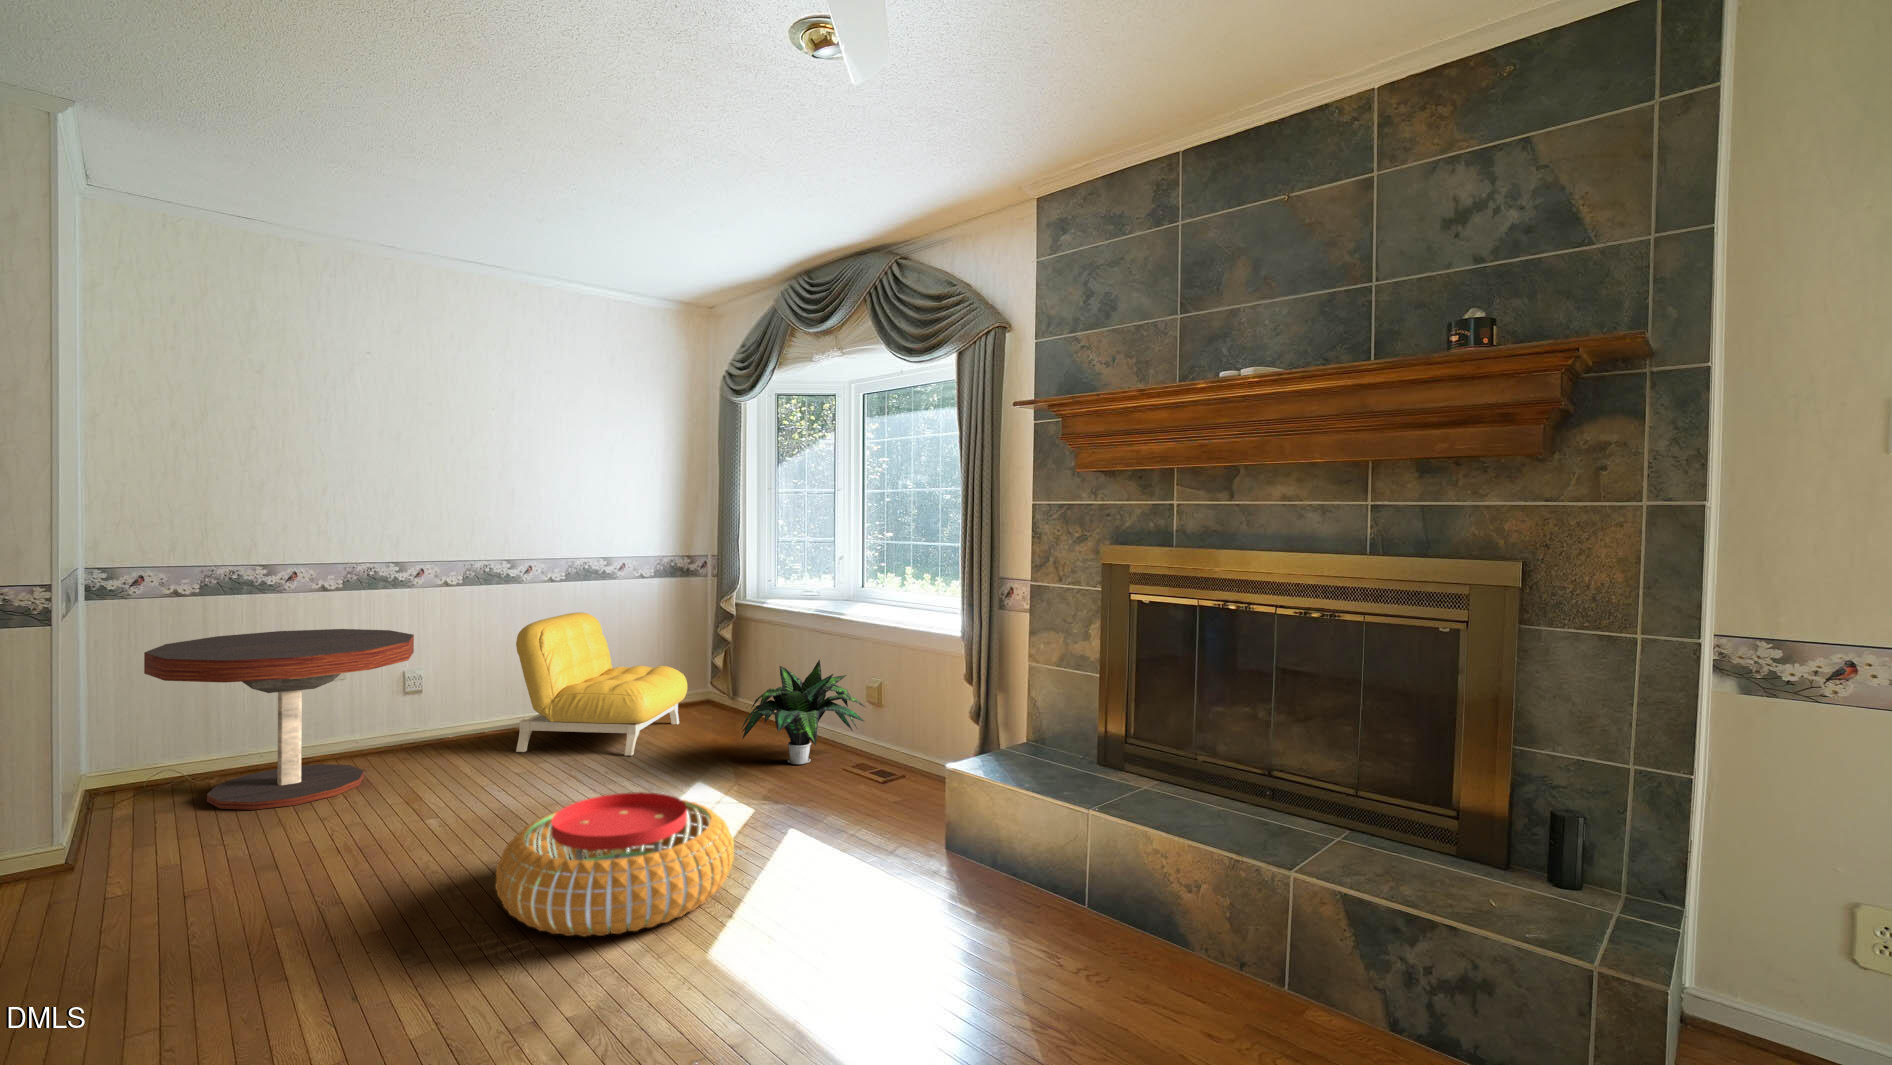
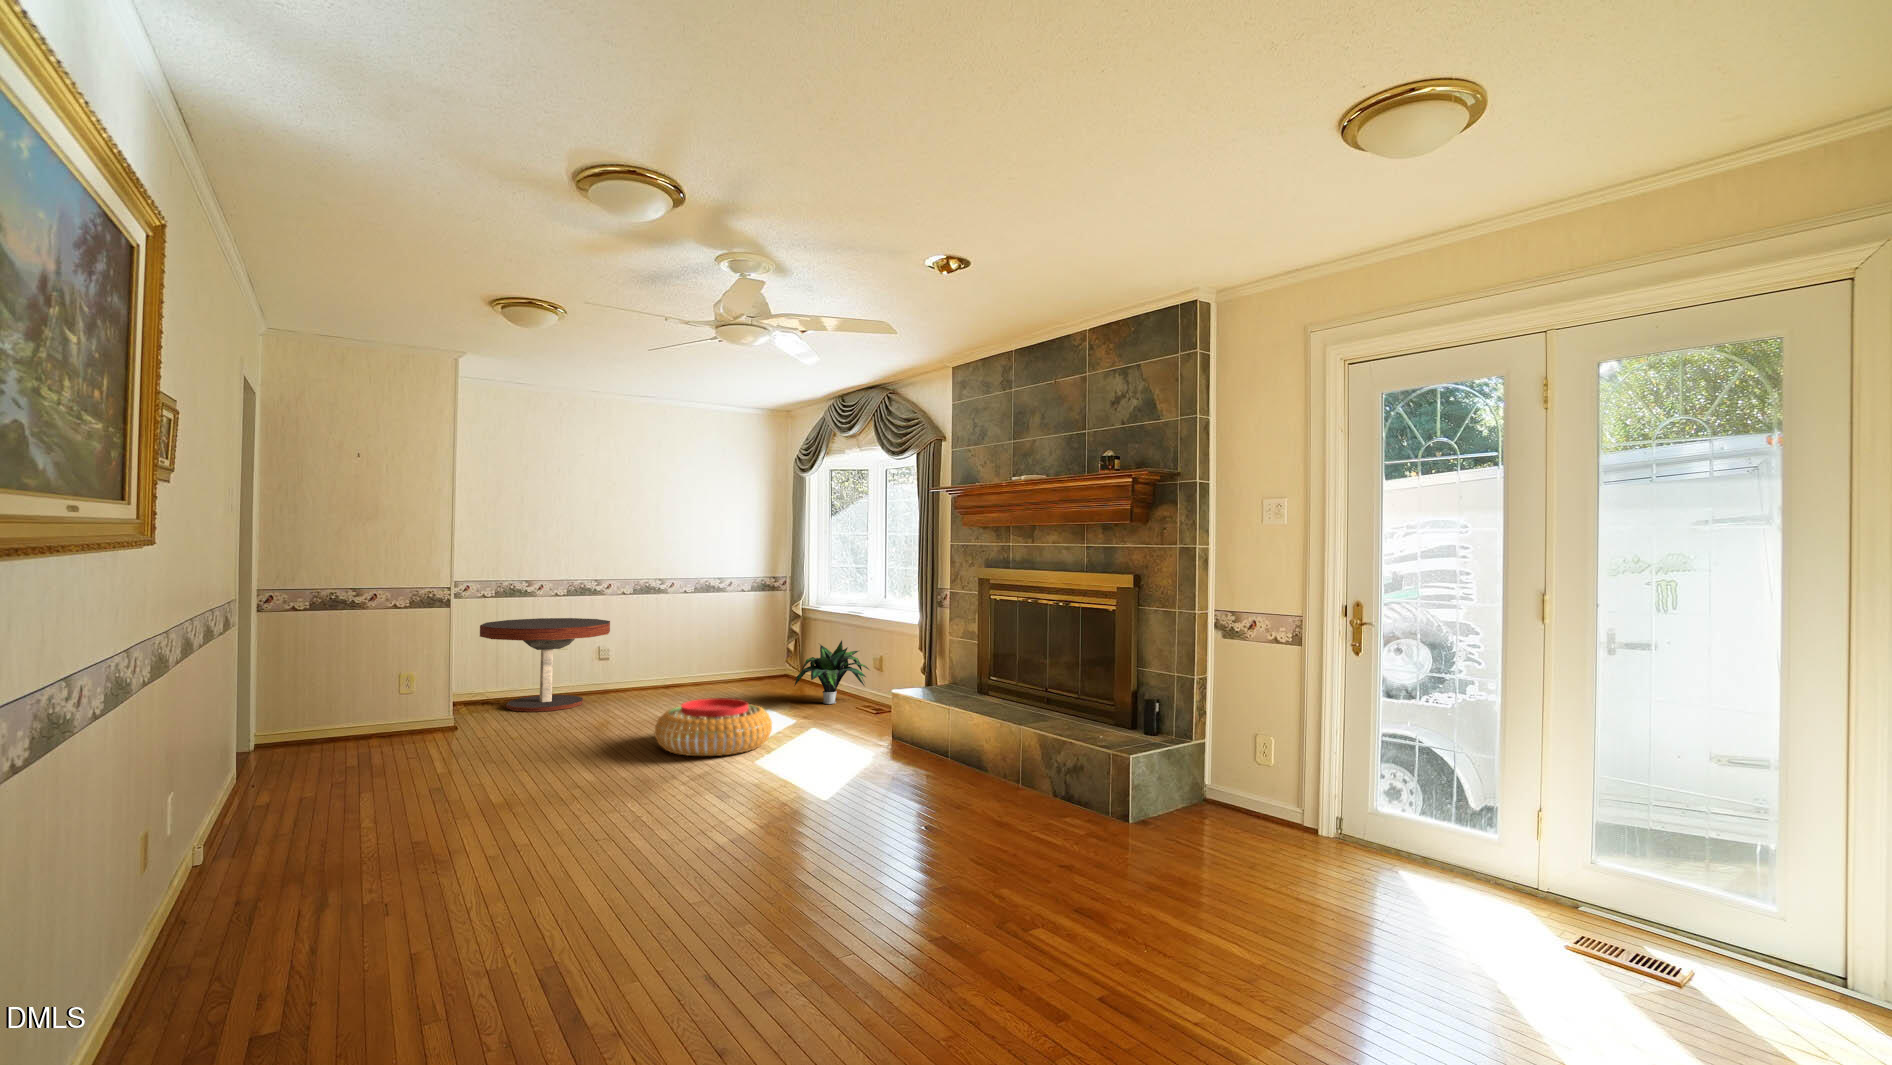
armchair: present [516,612,687,756] -> none [665,612,769,698]

